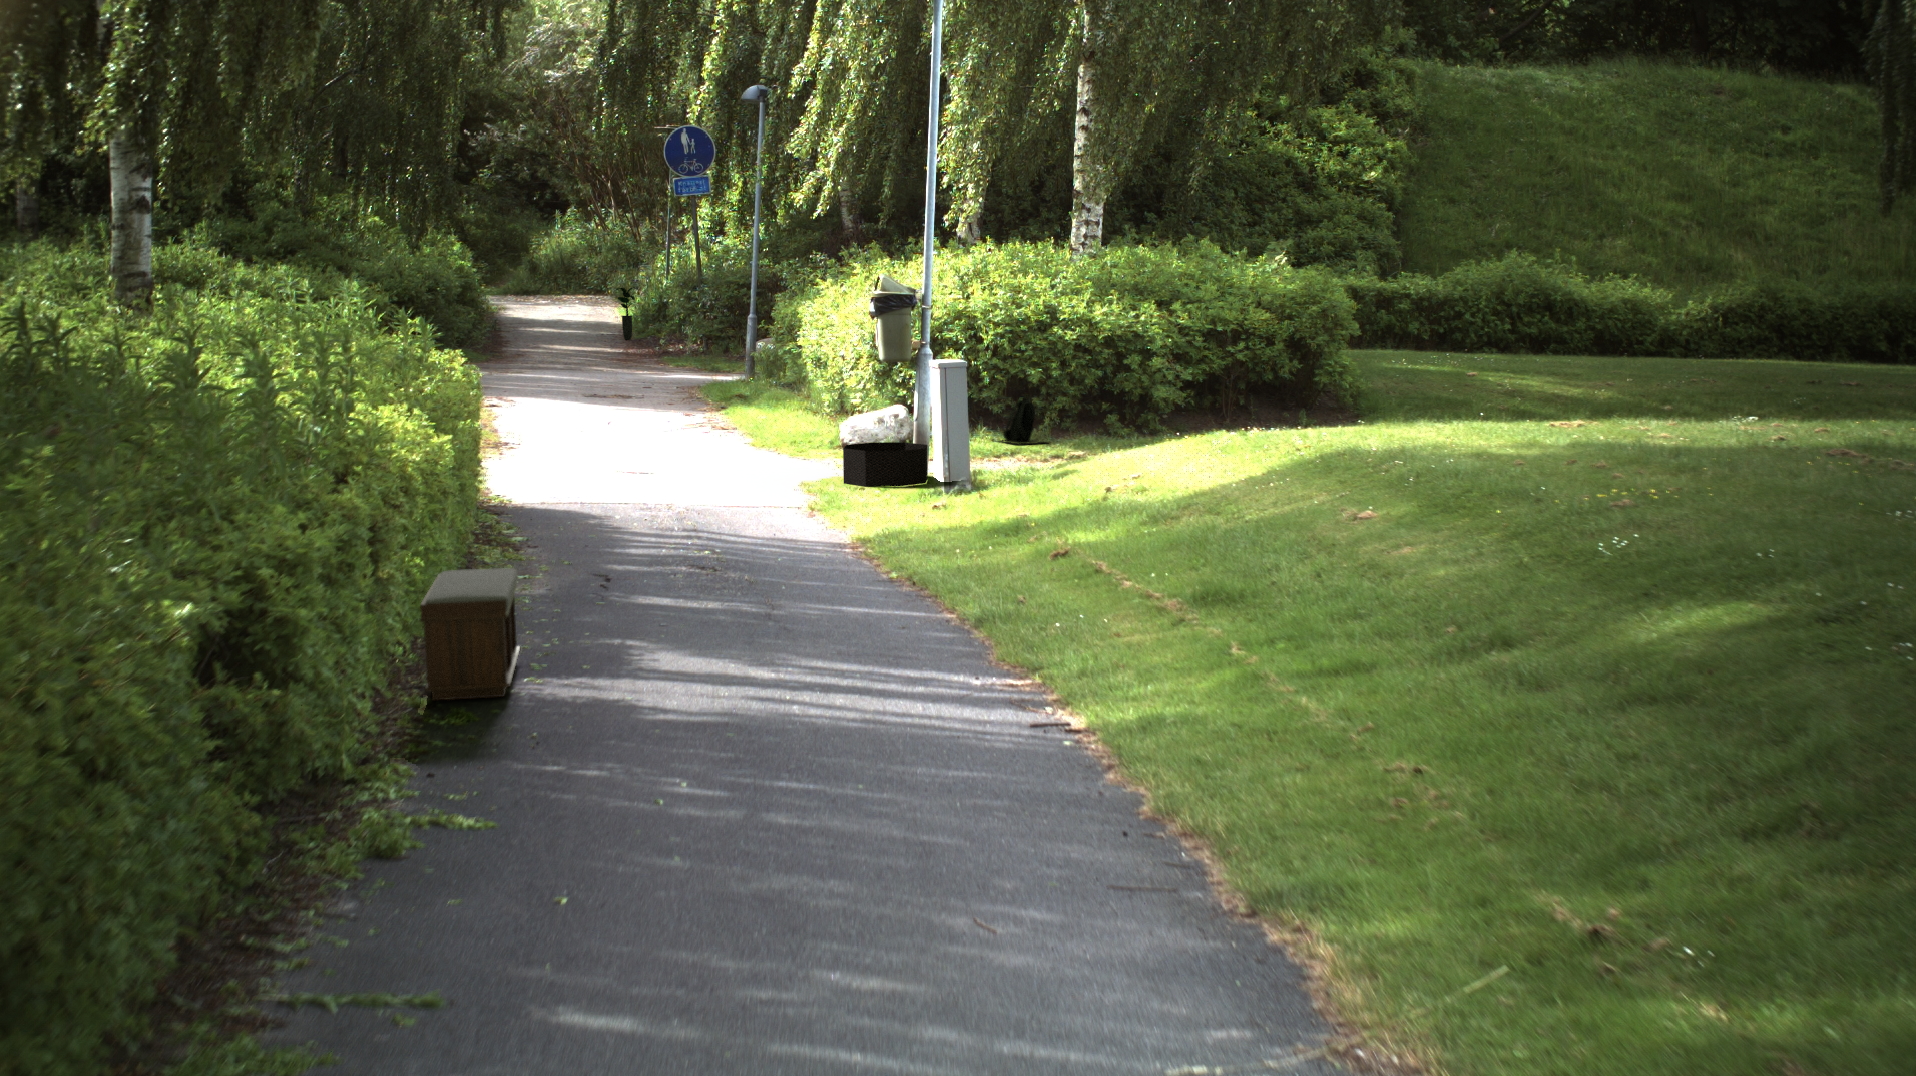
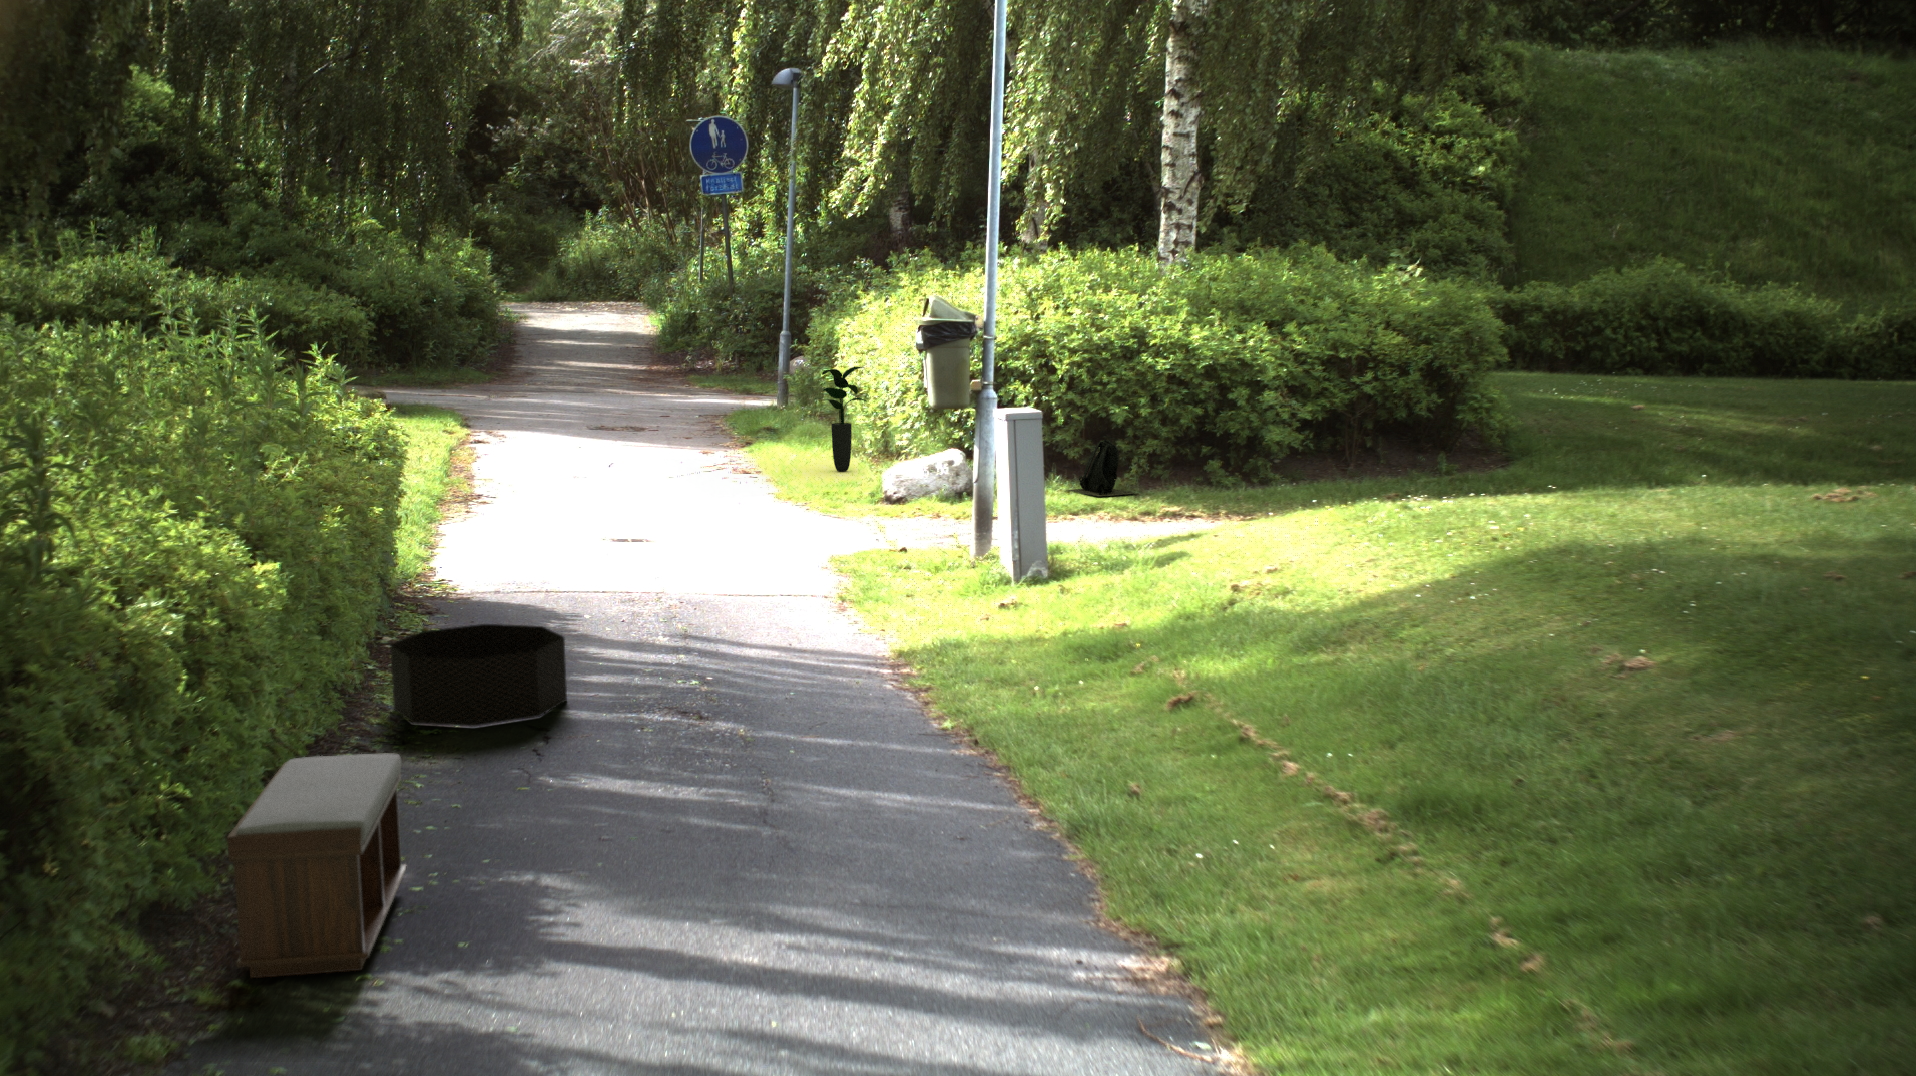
potted plant: present [616,287,639,340] -> present [822,367,866,471]
basket: present [843,442,928,486] -> present [390,624,567,726]

